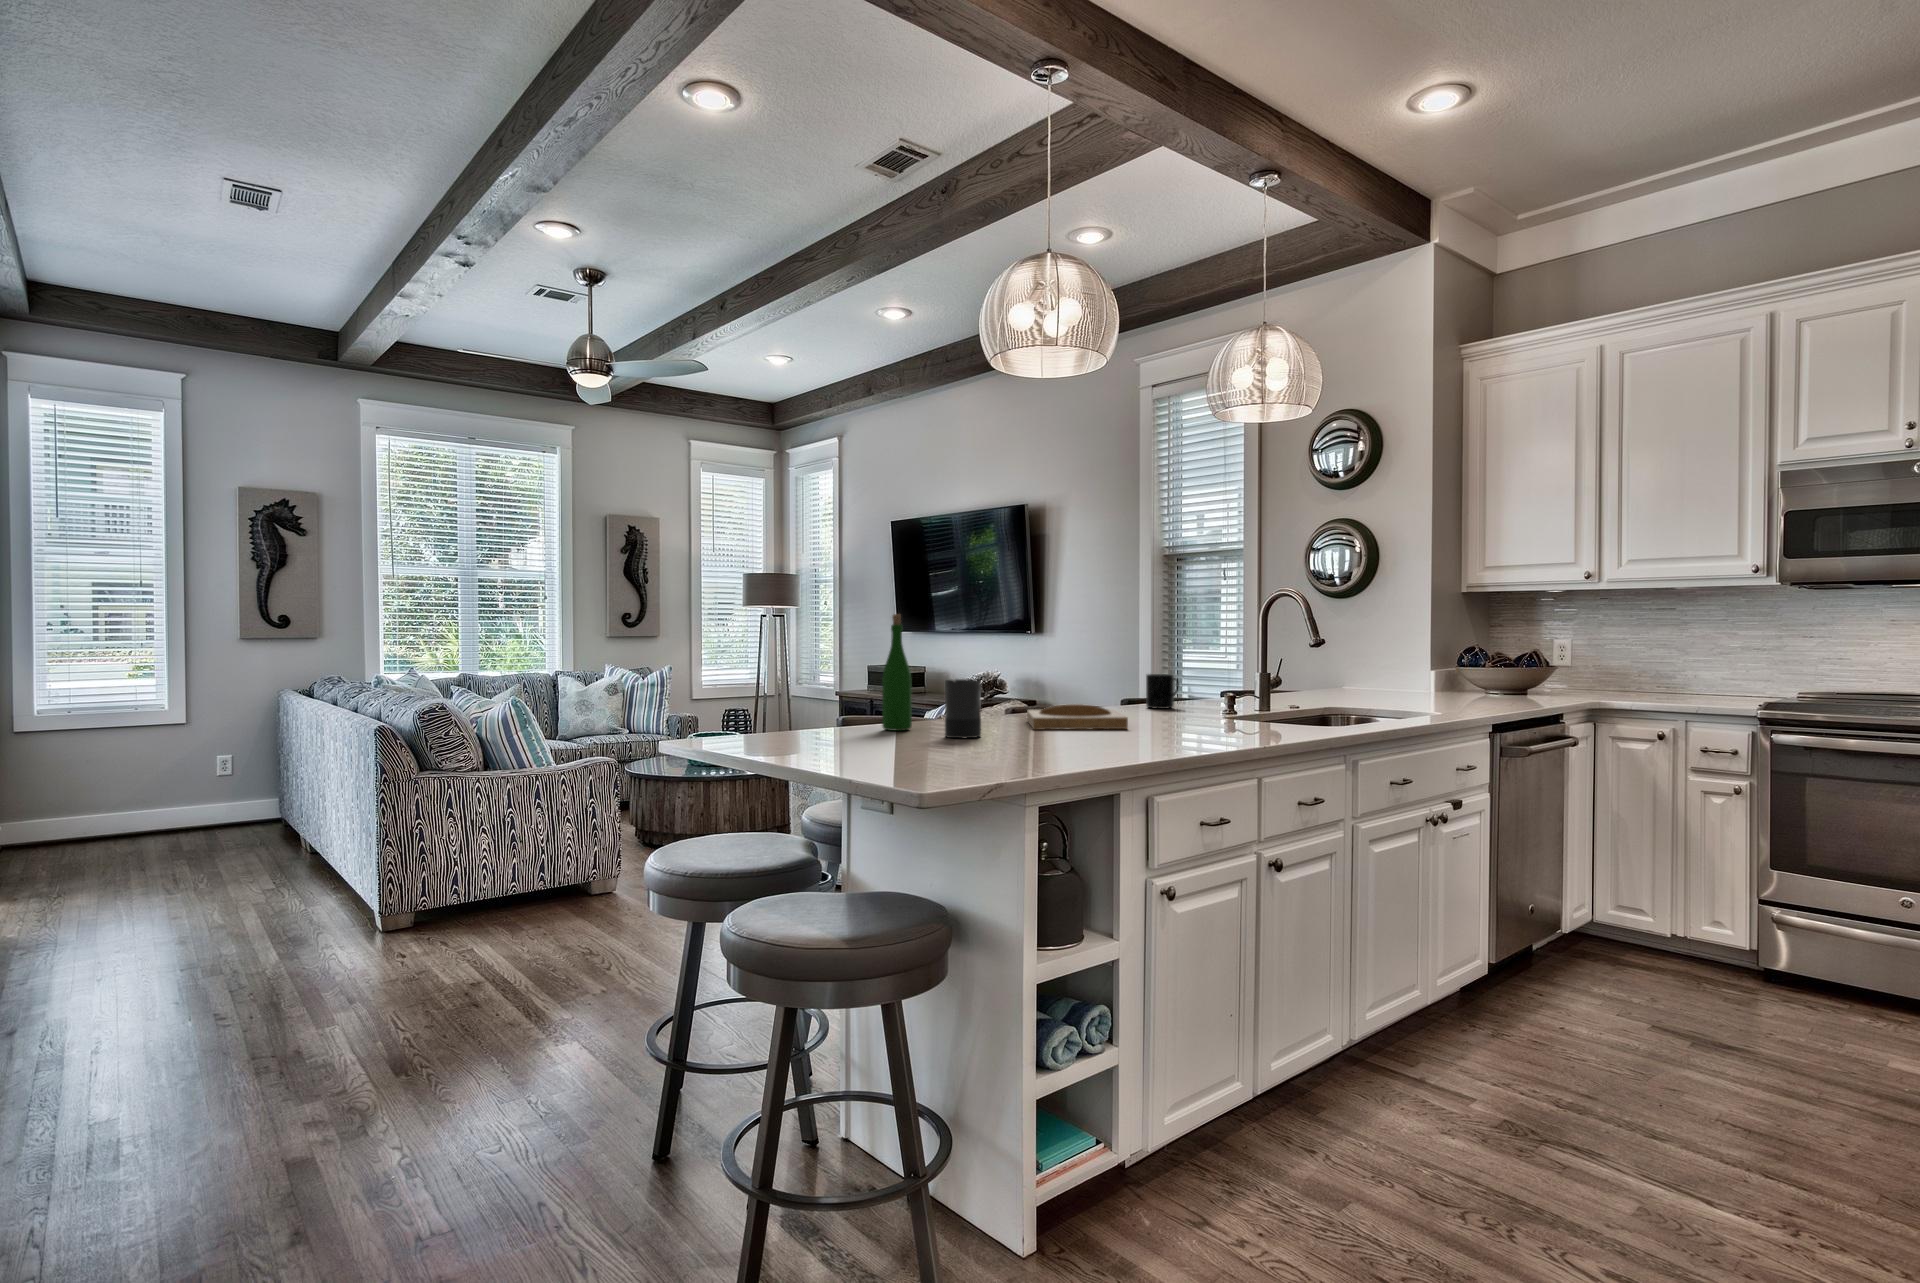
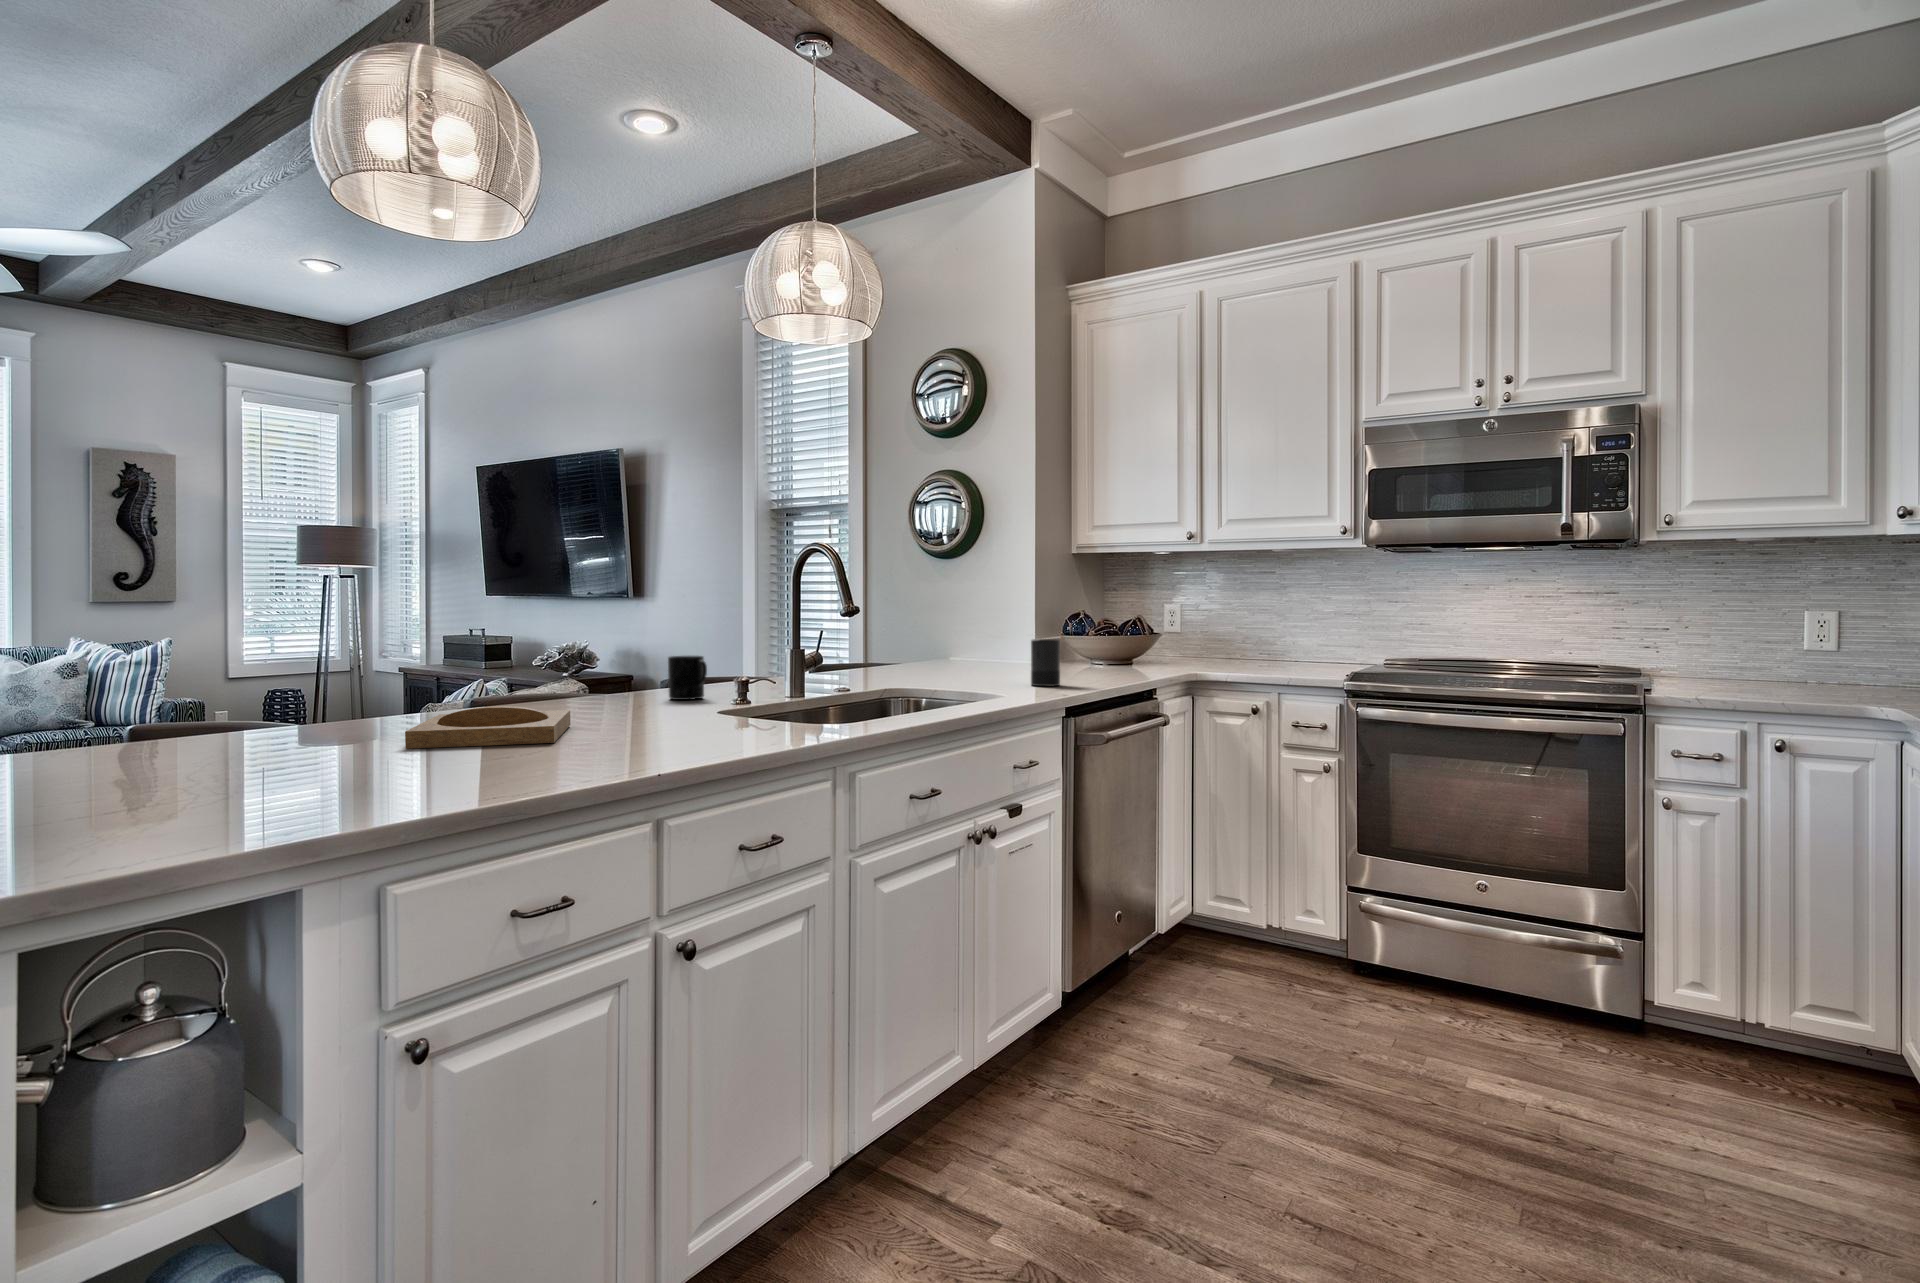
wine bottle: present [882,614,912,731] -> none [134,578,195,761]
candle: present [945,679,981,738] -> present [1031,639,1060,686]

